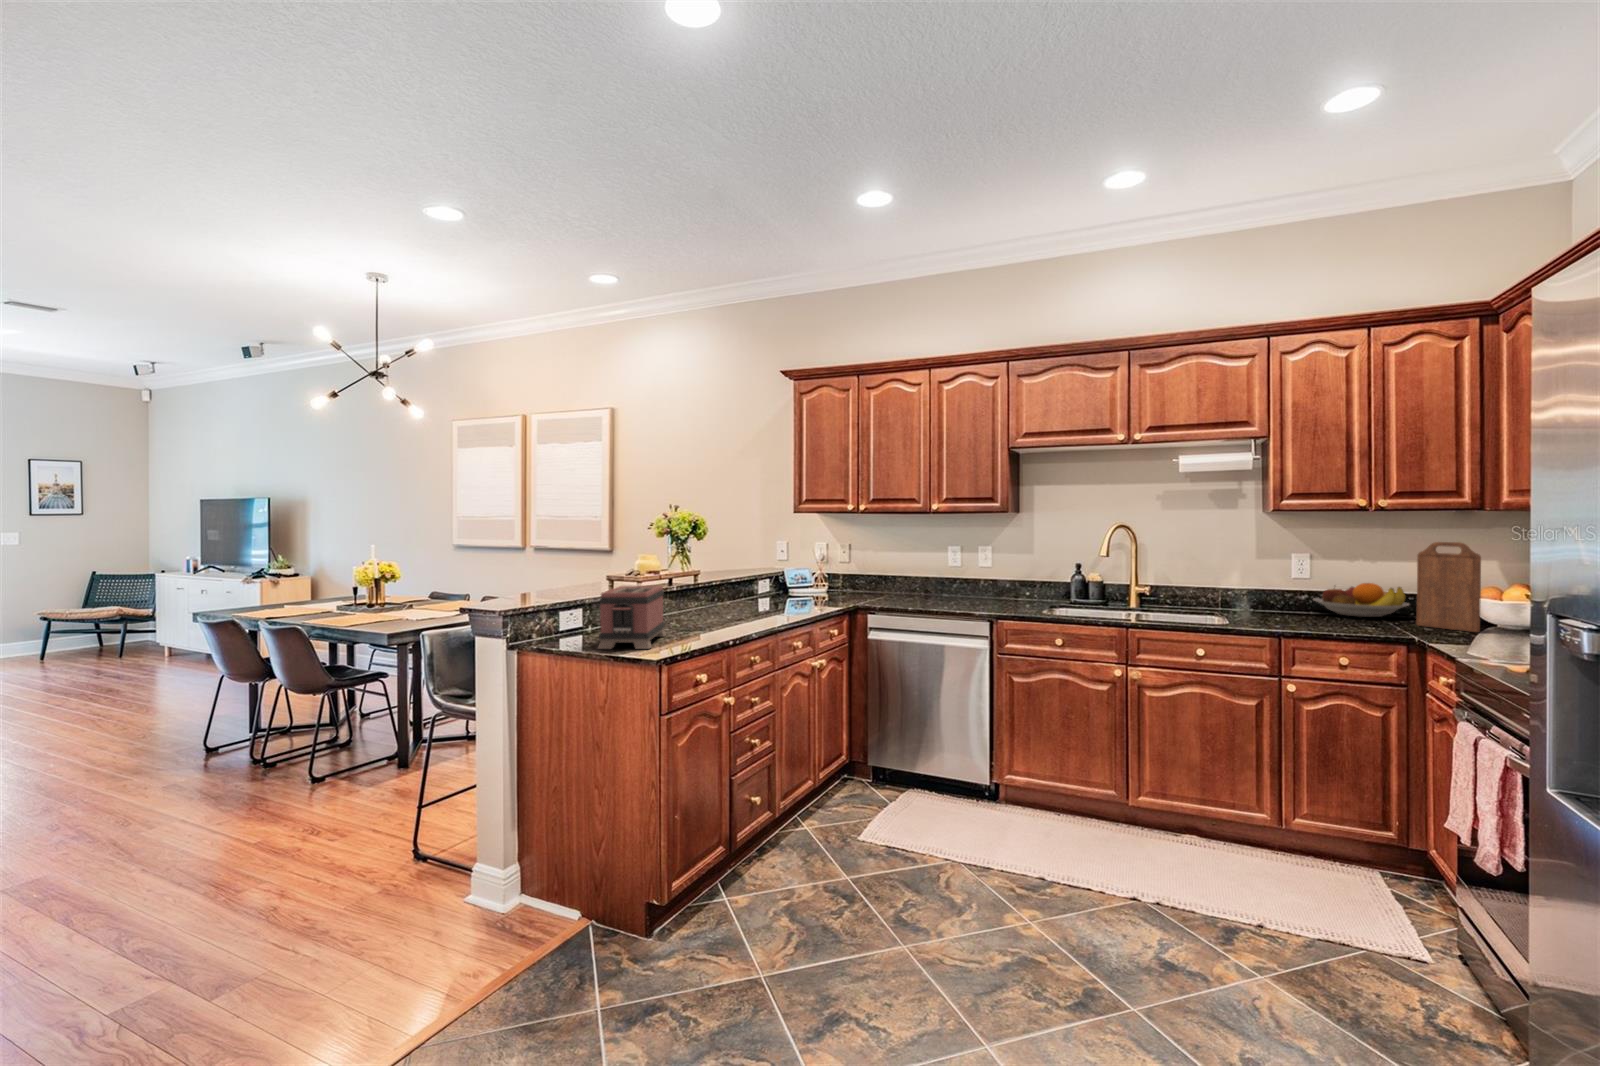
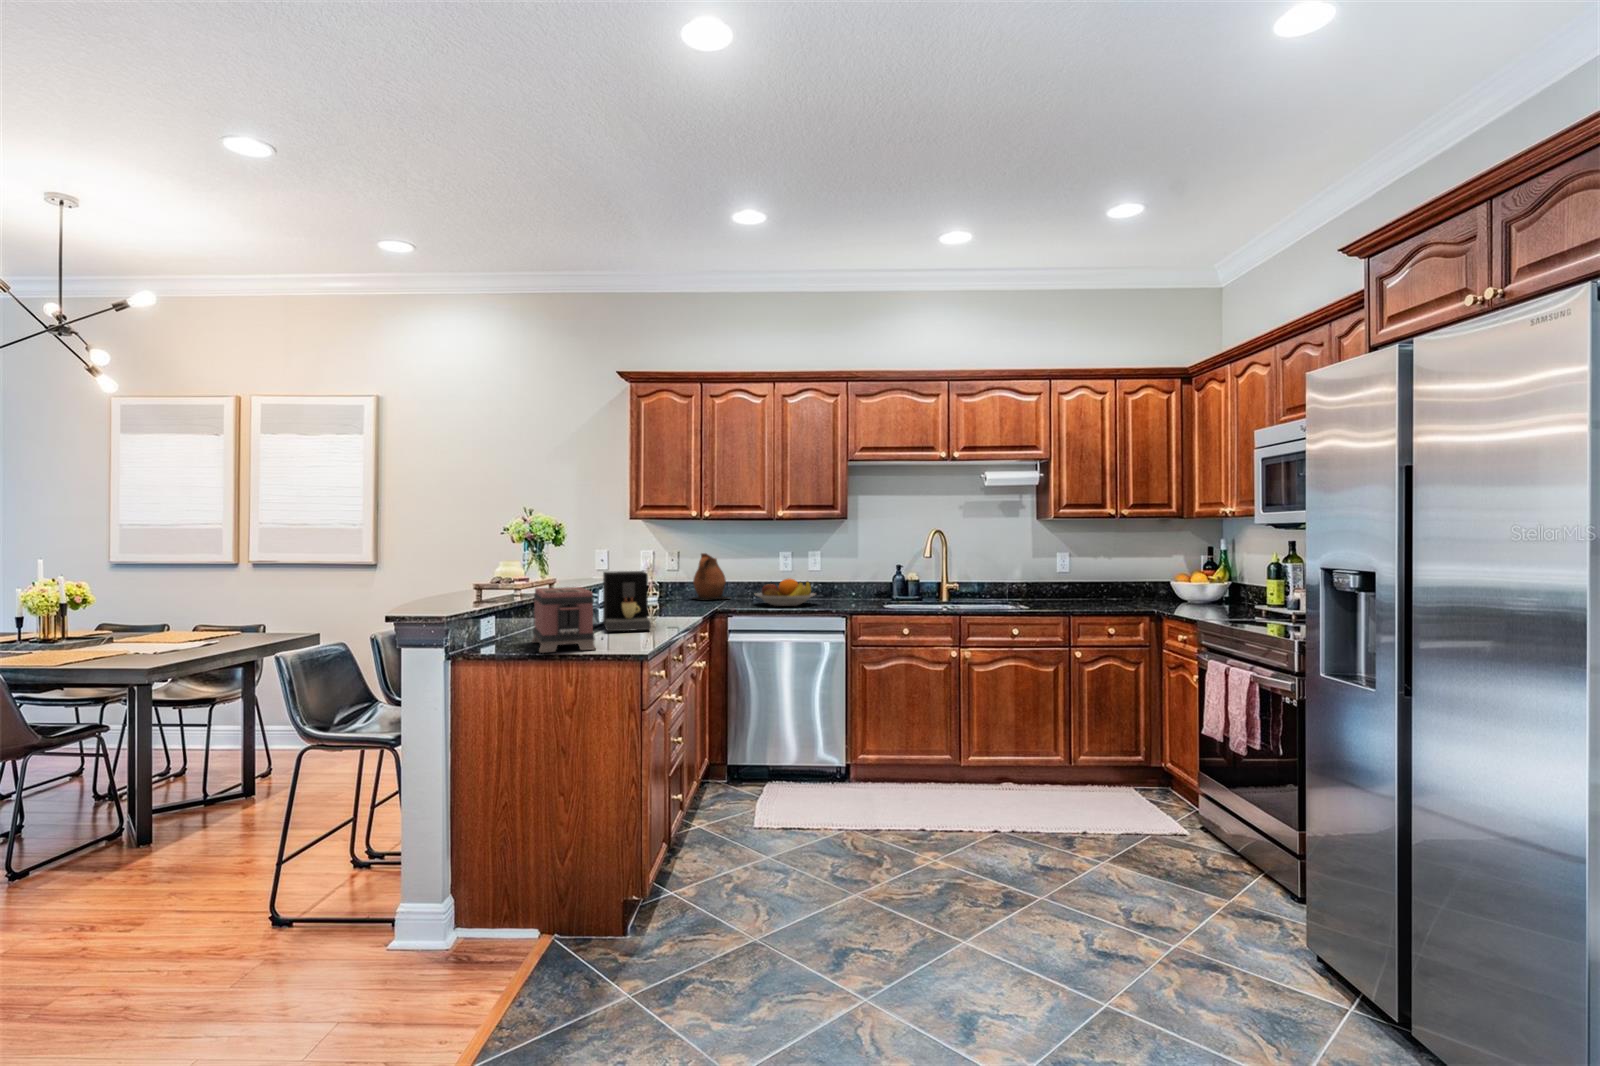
cutting board: present [1416,542,1481,632] -> none [1144,542,1183,606]
ceramic pitcher: none [851,547,893,595] -> present [693,553,726,599]
coffee maker: none [698,568,756,629] -> present [603,571,651,631]
fruit bowl: present [1313,583,1409,617] -> present [755,578,815,606]

